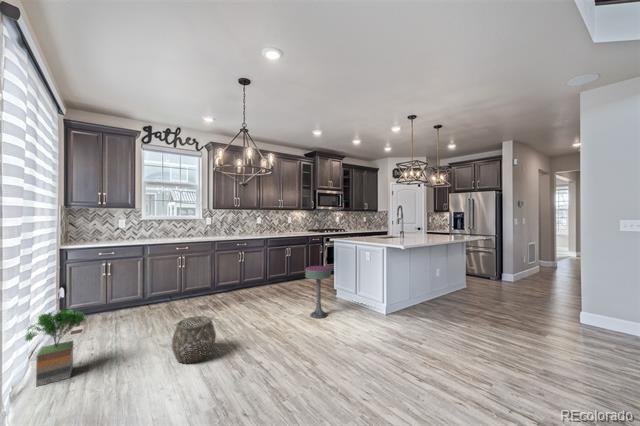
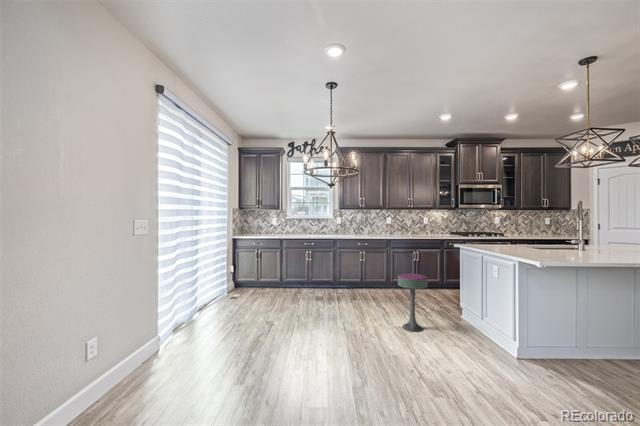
potted tree: present [25,309,85,386] -> none [192,278,226,324]
woven basket: present [172,316,216,363] -> none [265,300,298,336]

